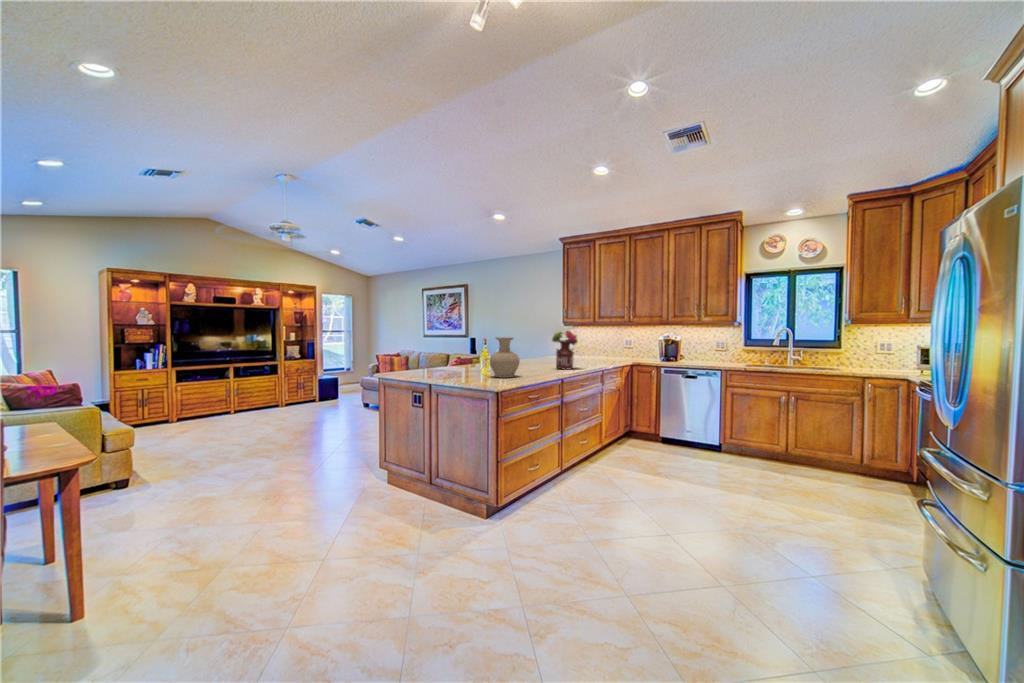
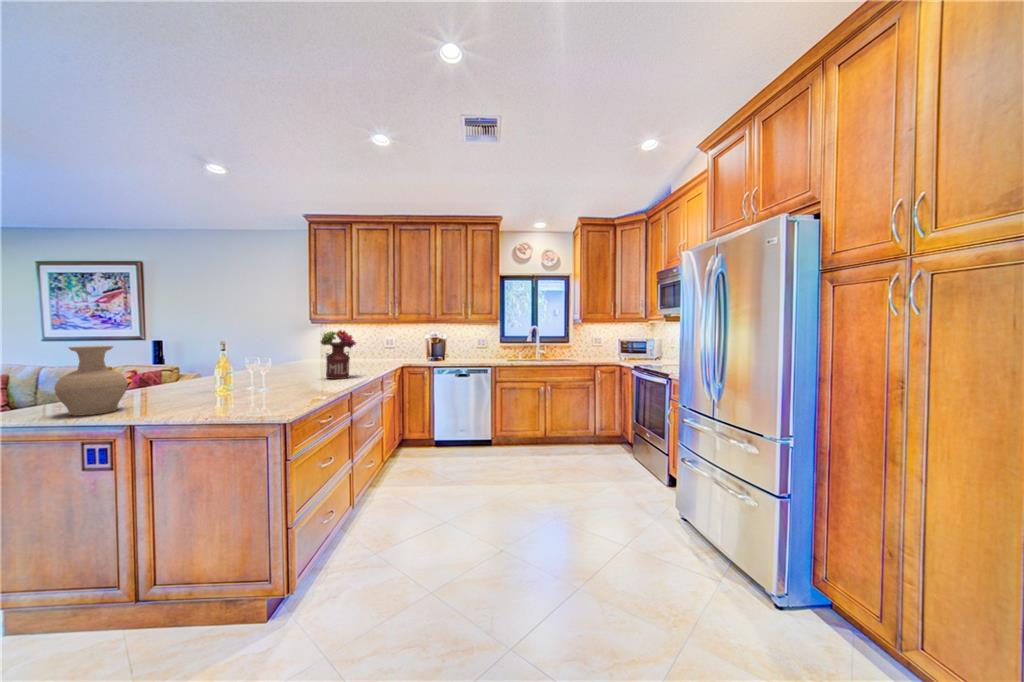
vase: present [490,337,520,378] -> present [54,346,128,416]

